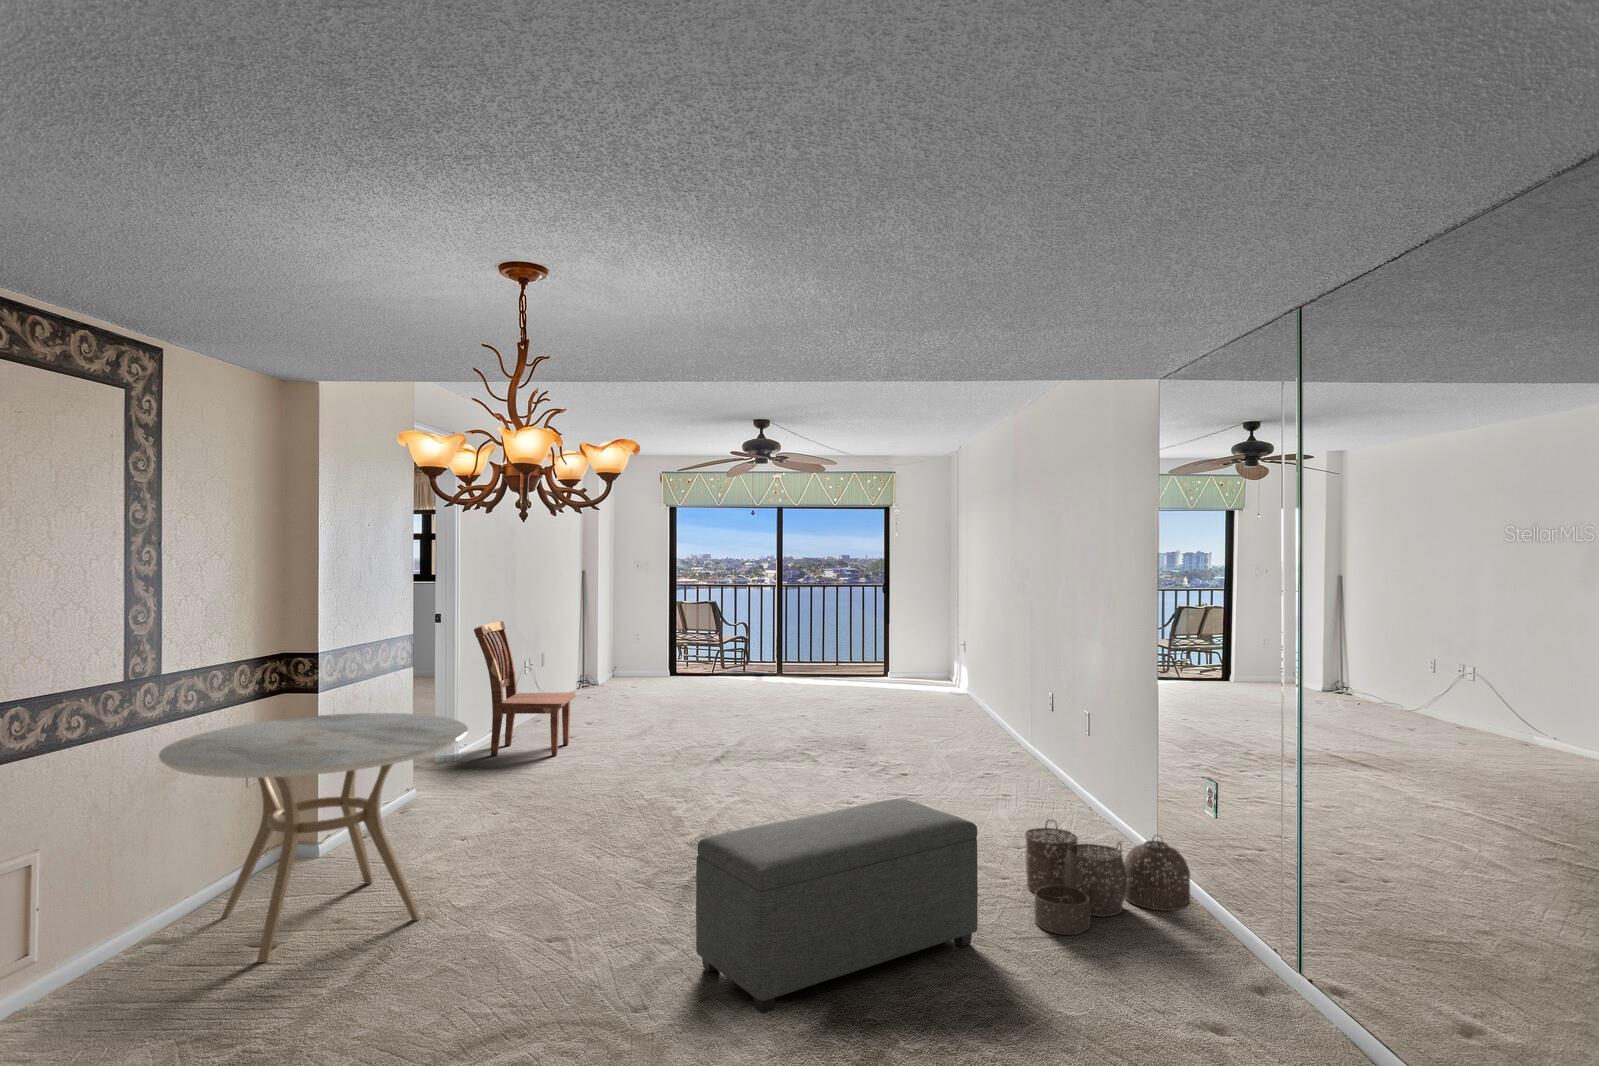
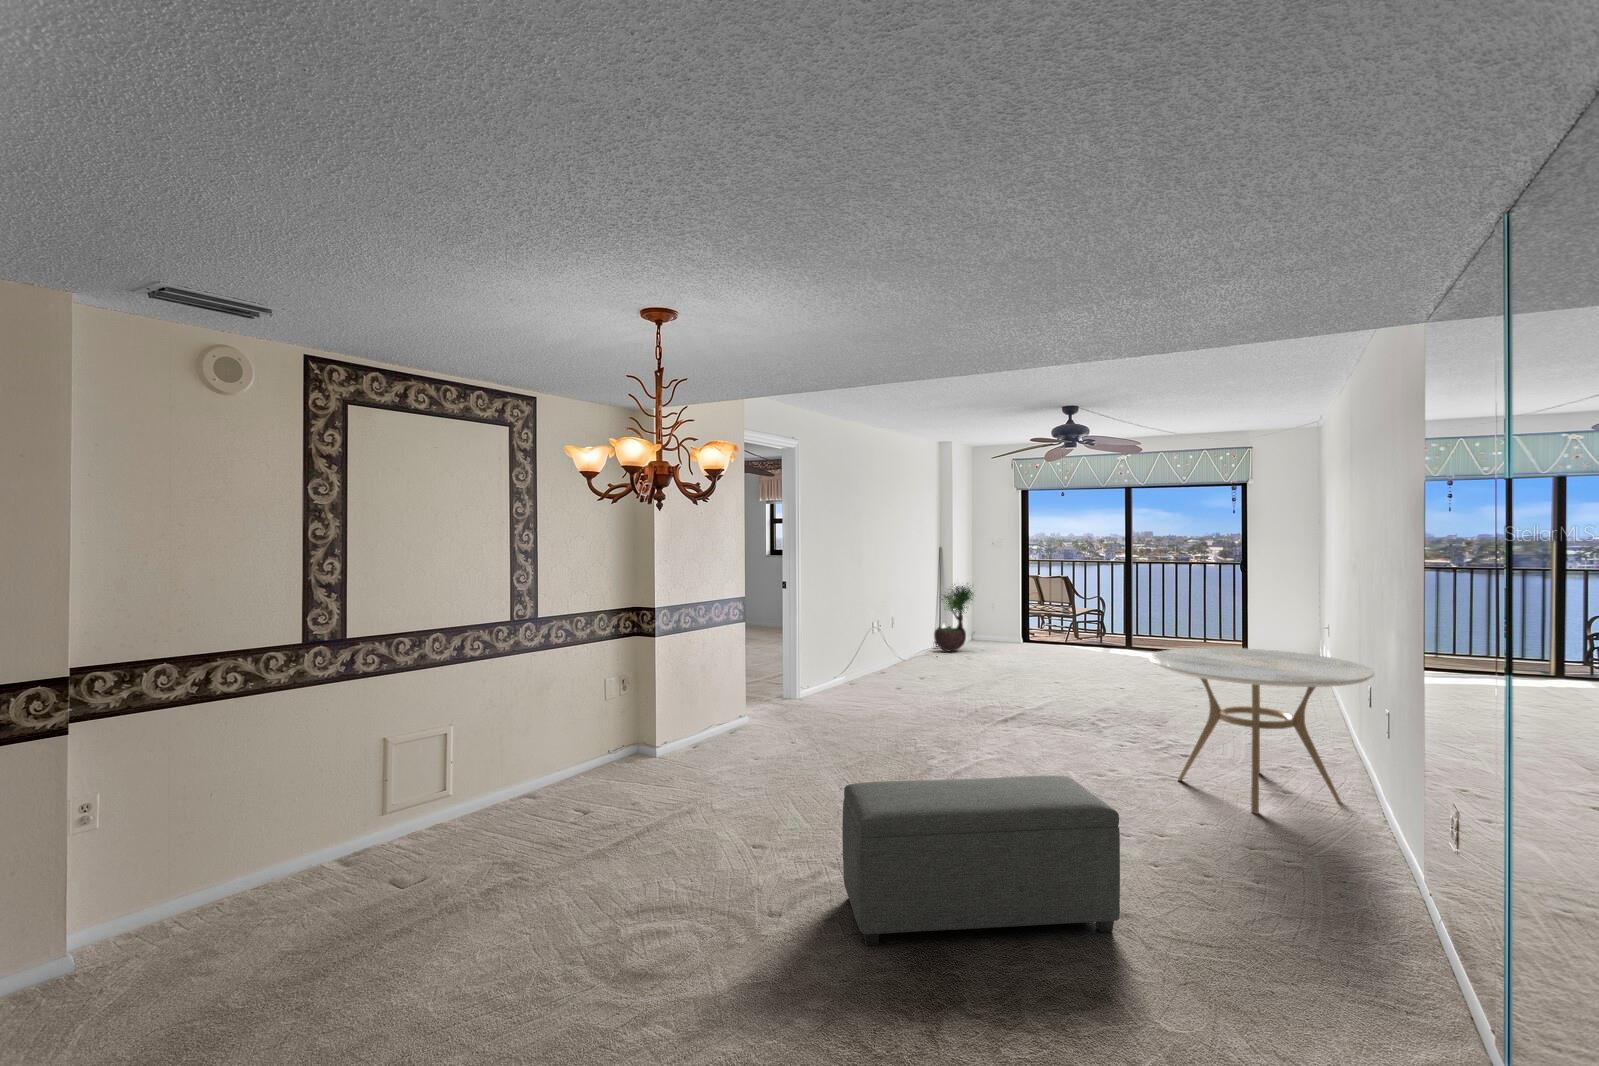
potted tree: none [579,607,628,692] -> present [934,586,973,652]
dining chair: present [474,621,575,756] -> none [811,589,898,702]
dining table: present [159,713,468,962] -> present [1149,648,1374,813]
woven basket: present [1025,820,1191,935] -> none [1202,823,1429,953]

